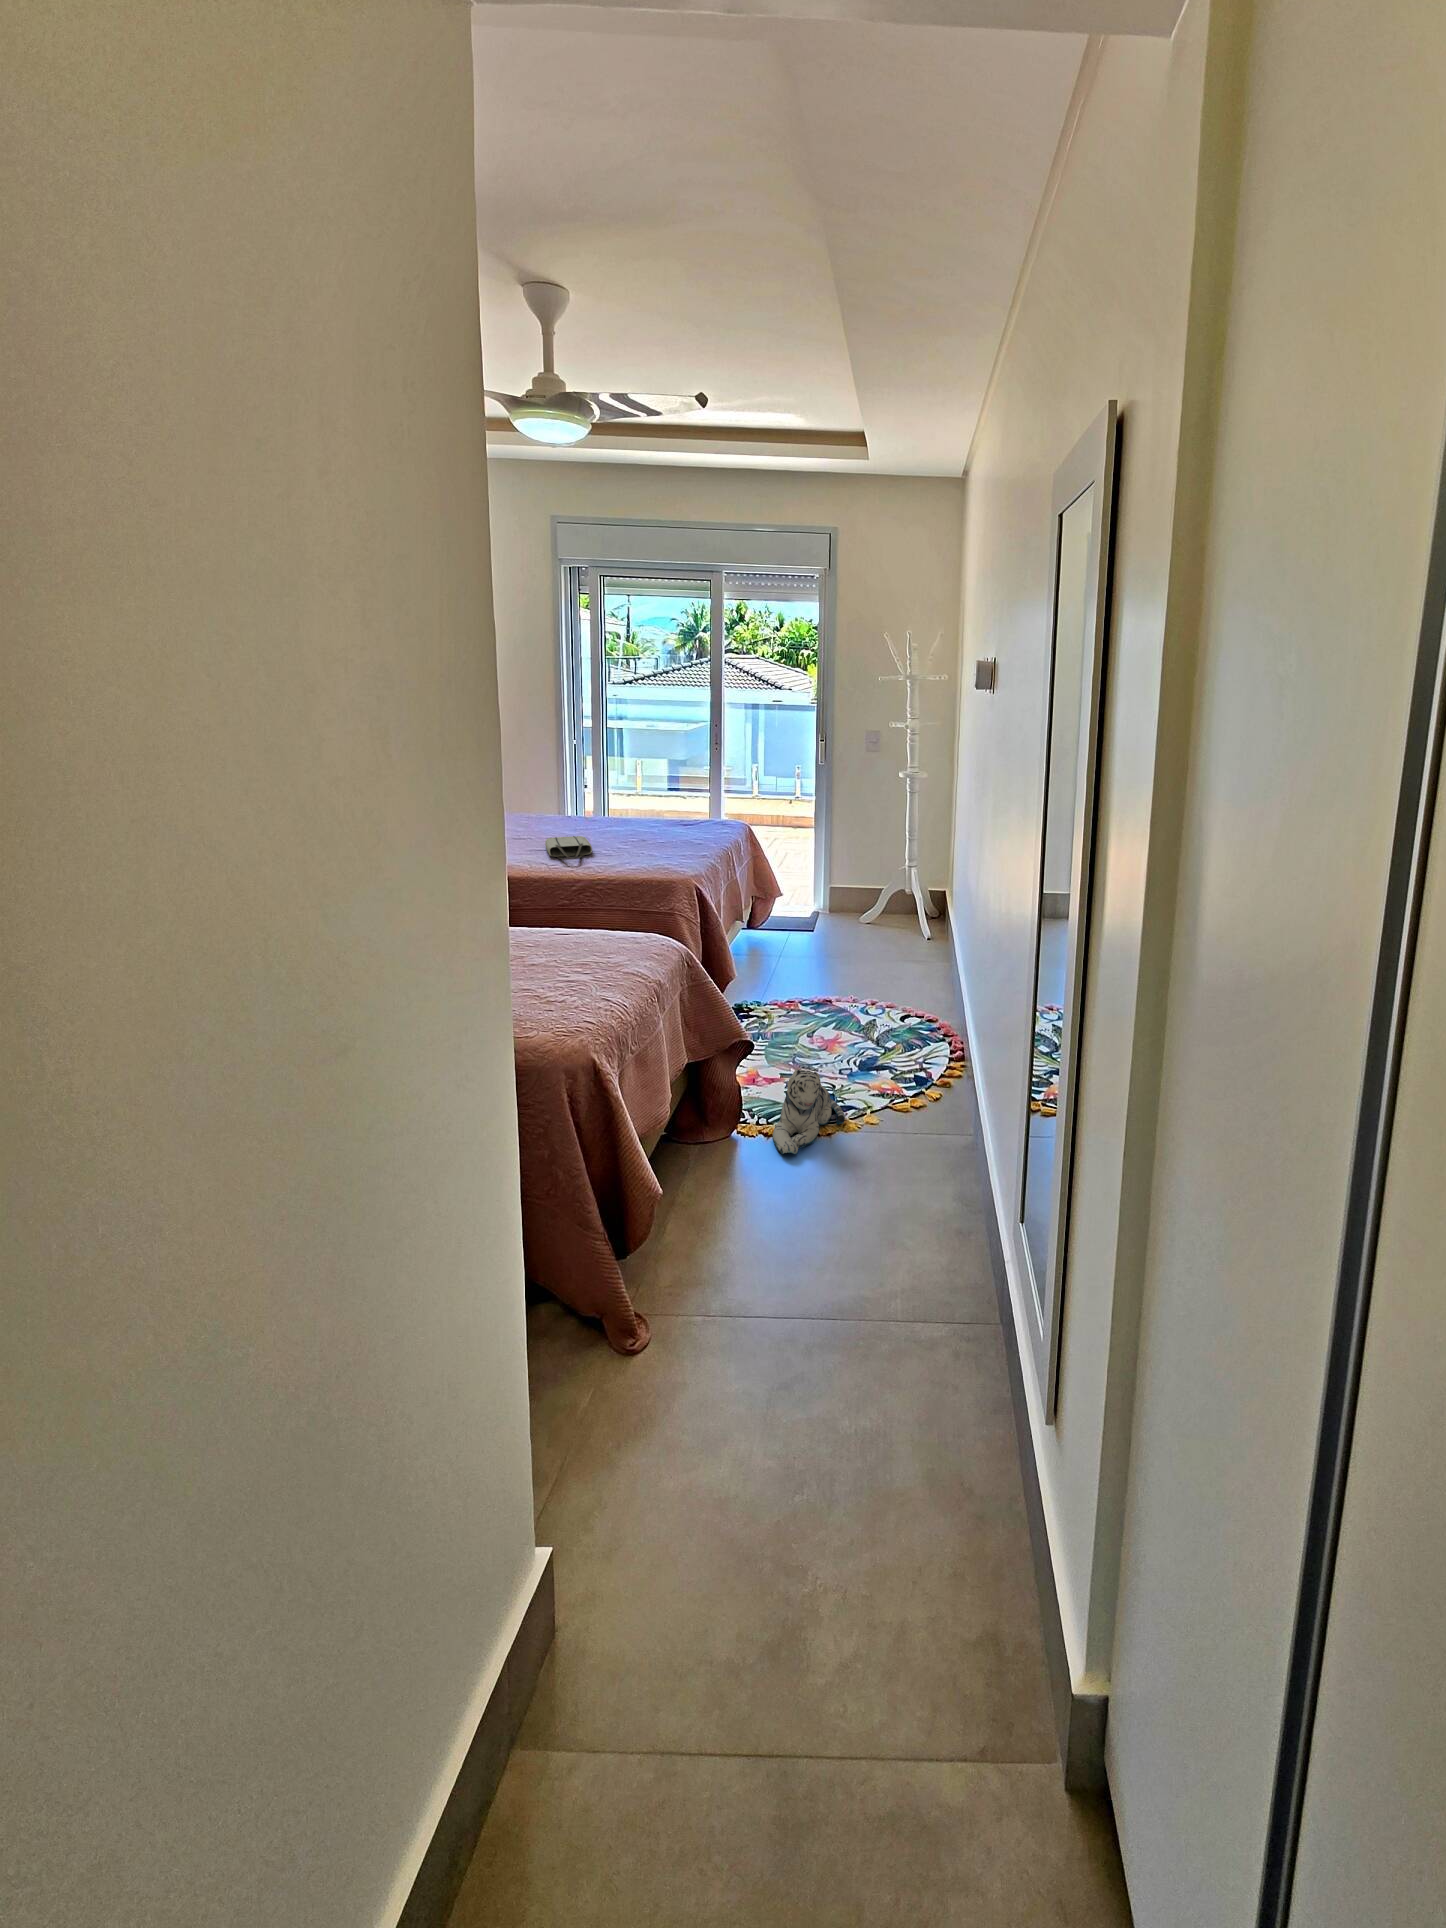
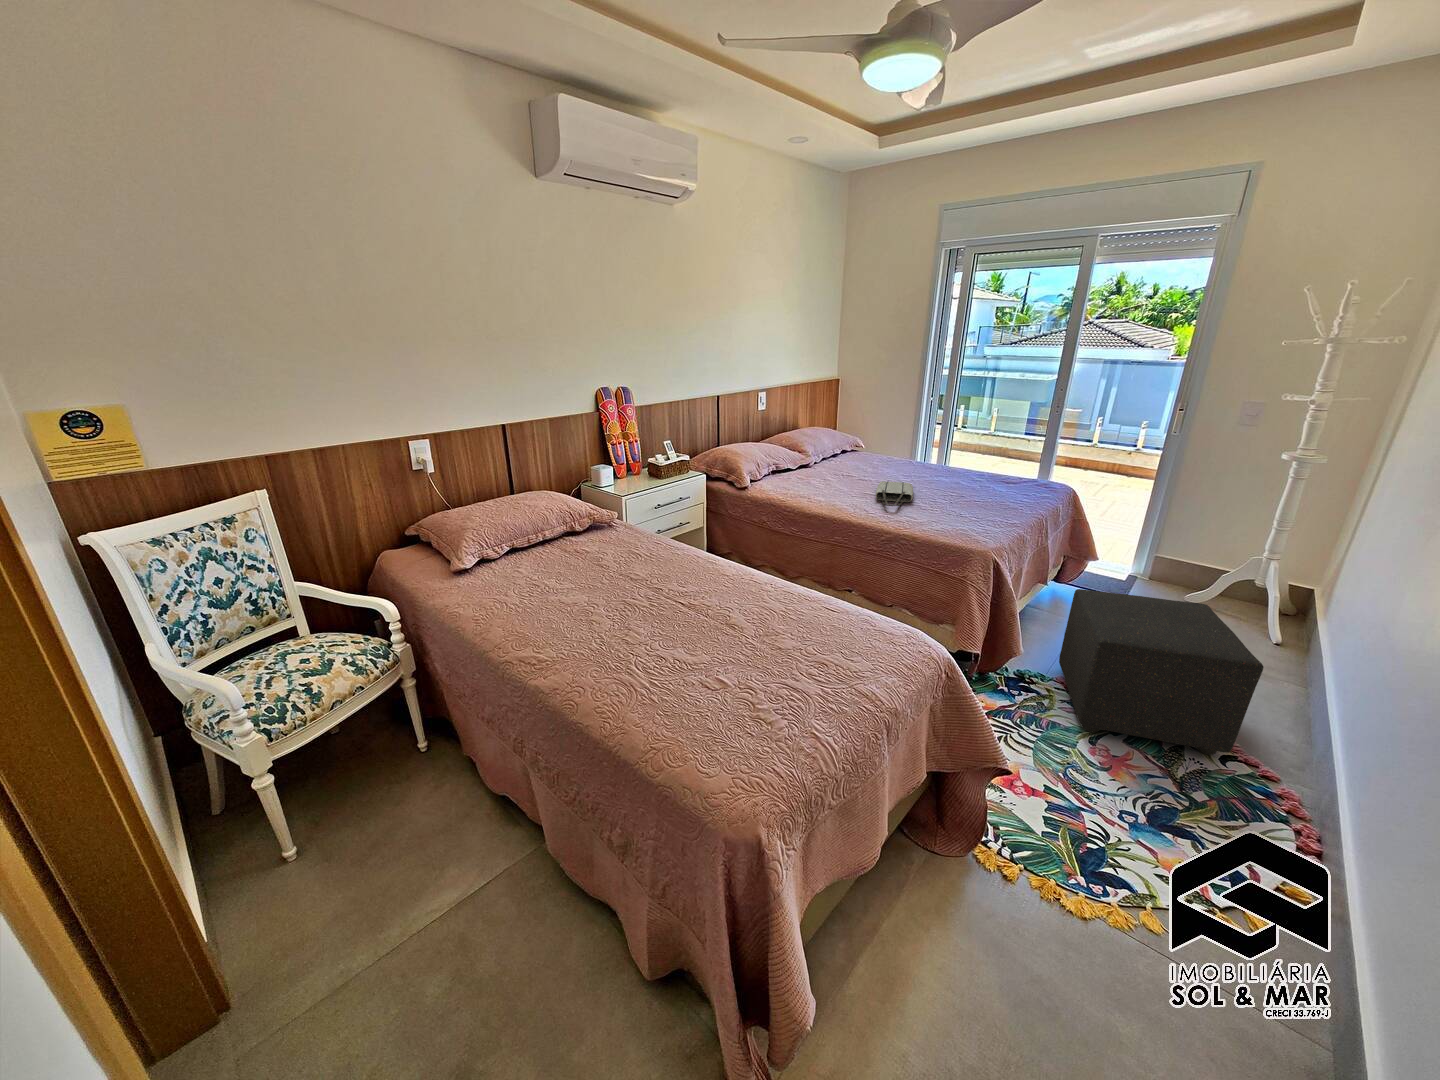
ottoman: none [769,901,908,1031] -> present [1059,589,1264,755]
plush toy: present [773,1070,845,1154] -> none [1008,835,1113,941]

